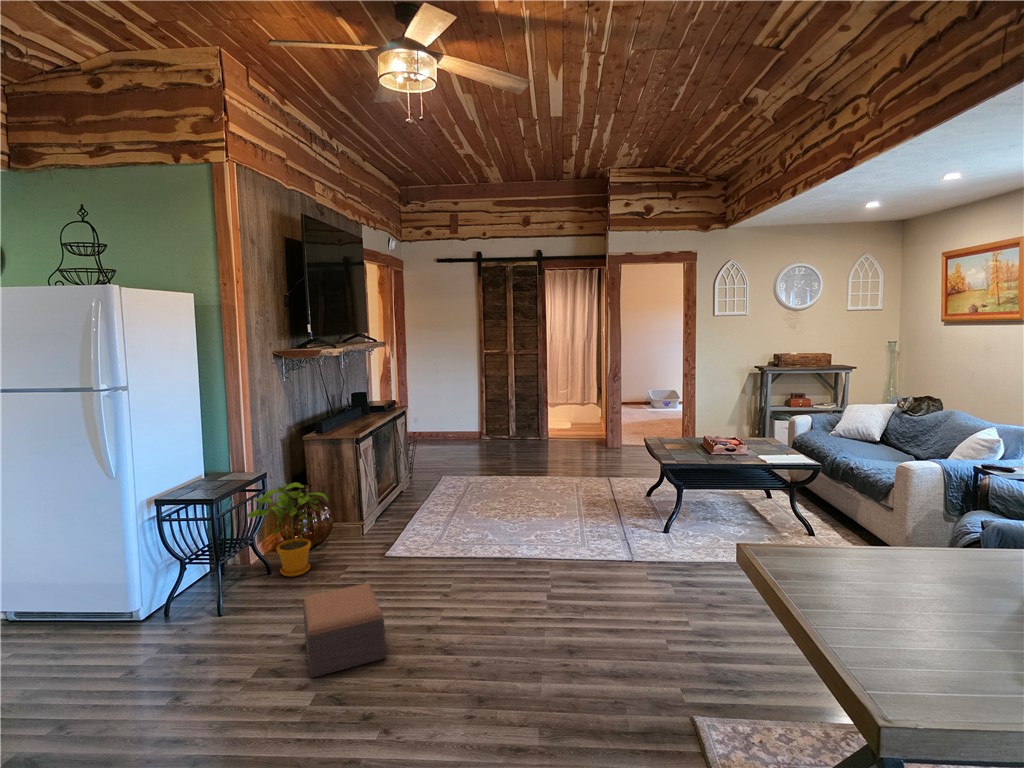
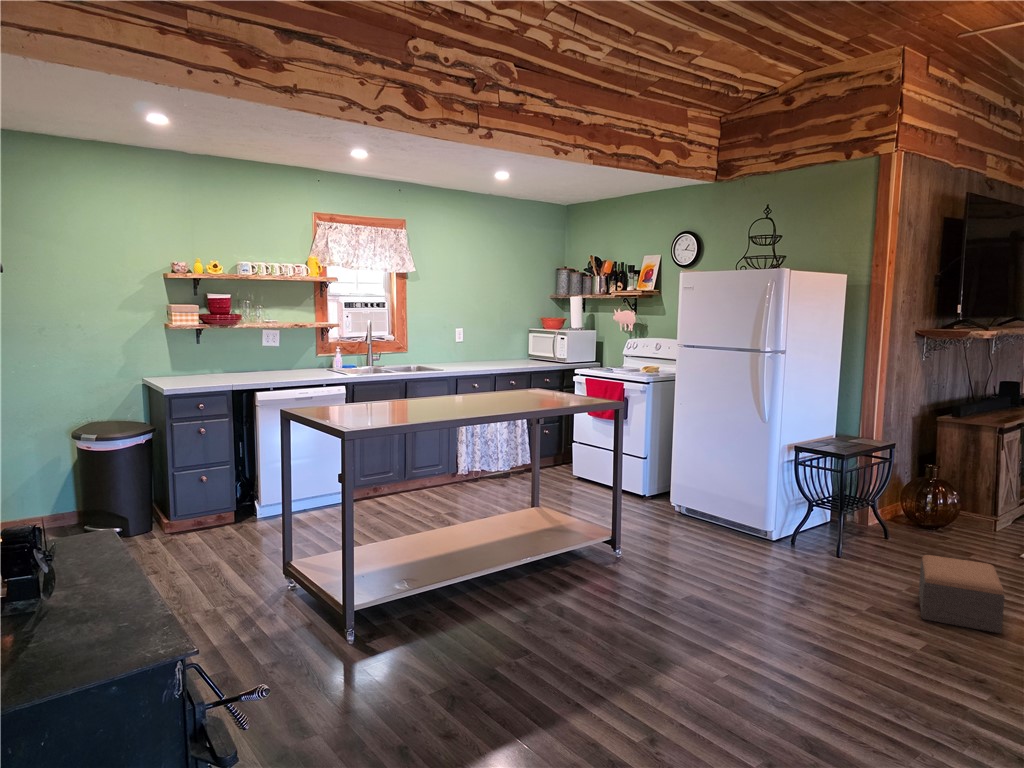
house plant: present [247,483,328,577] -> none [871,457,956,548]

